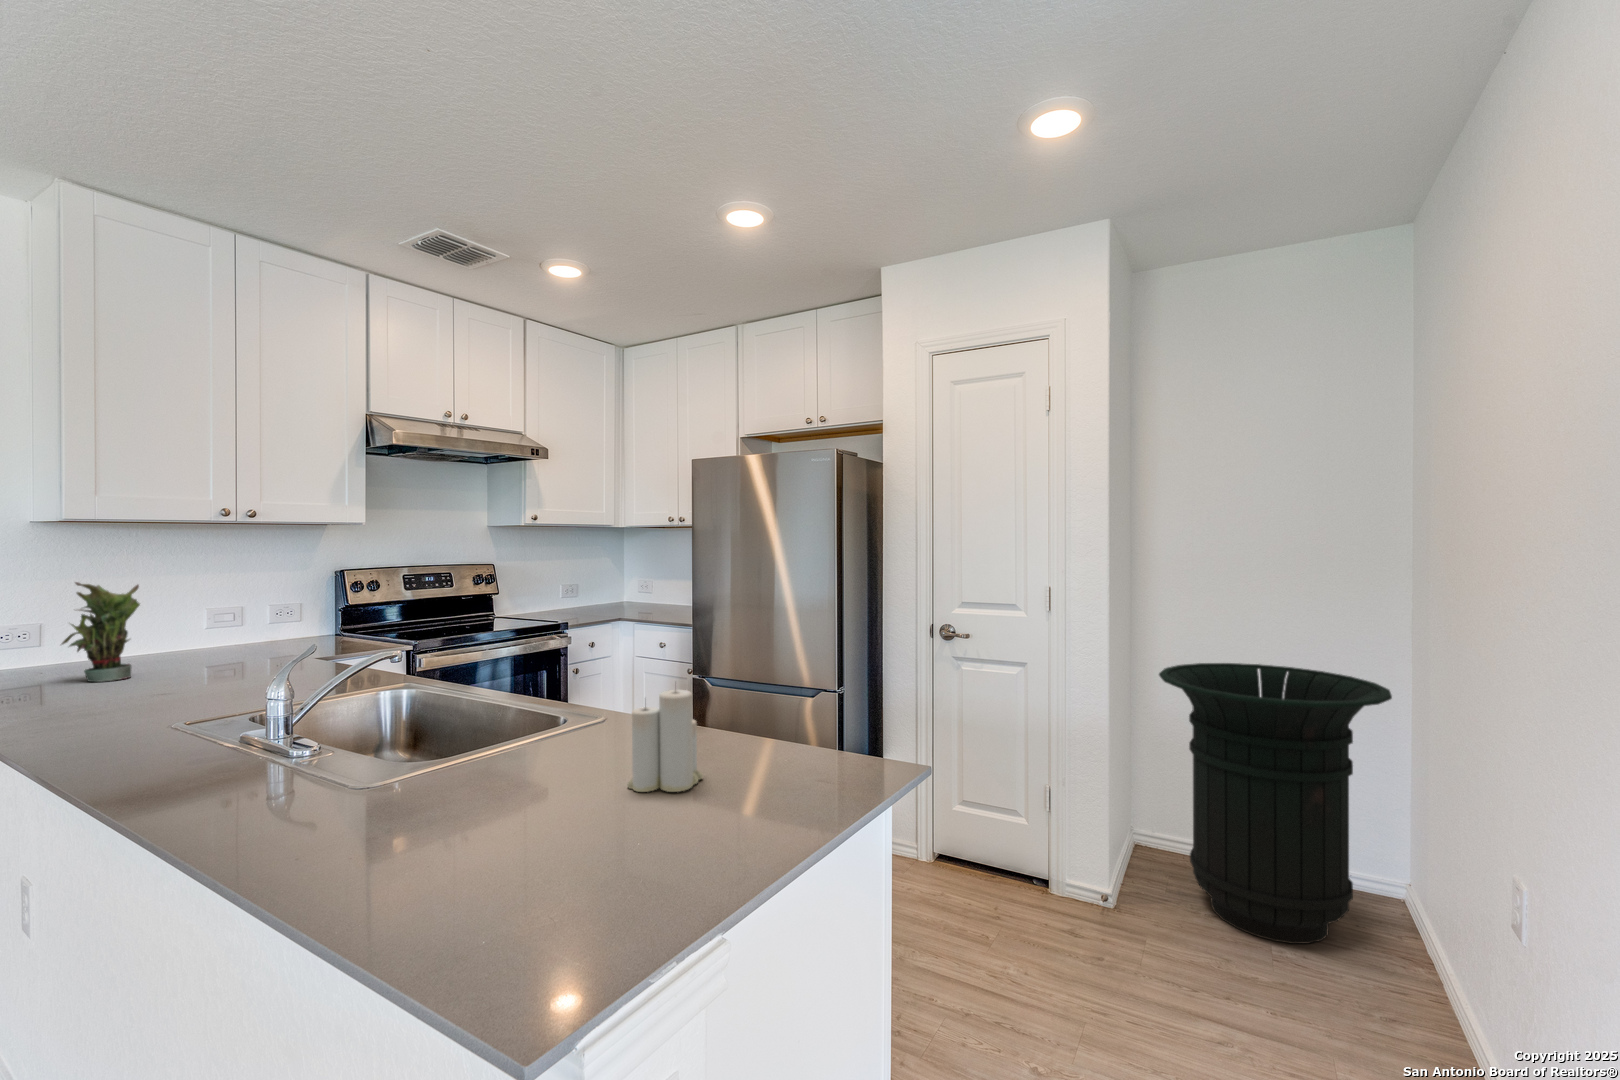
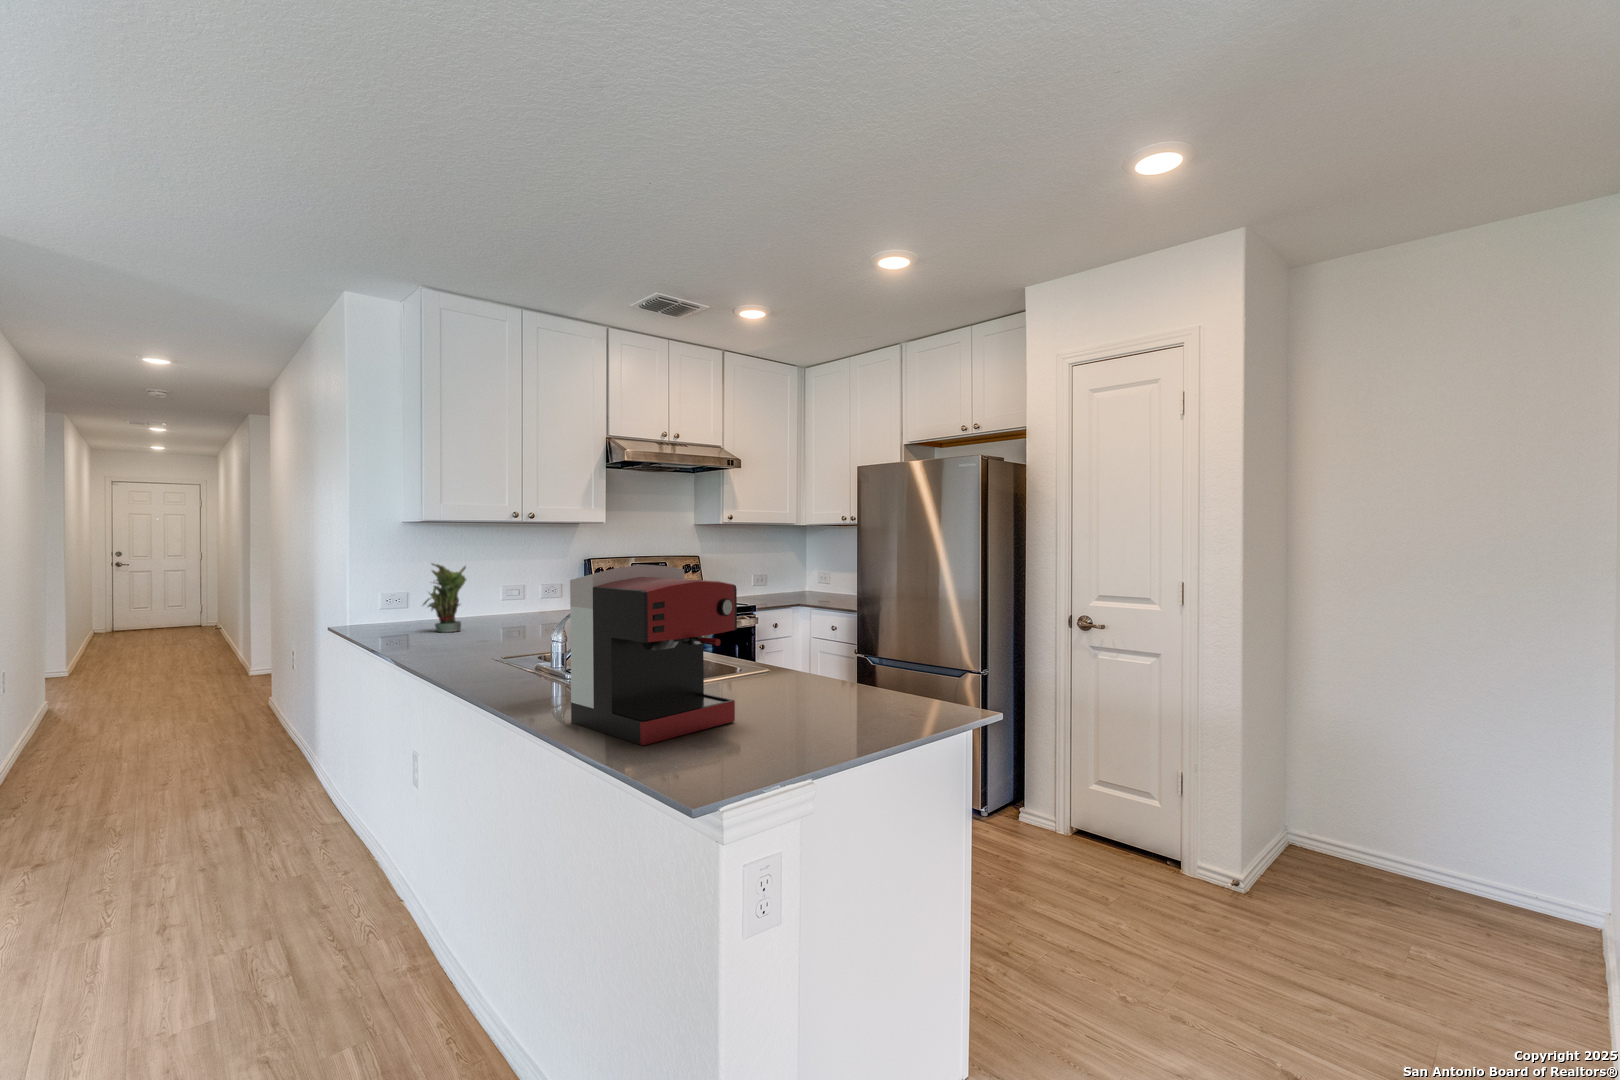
coffee maker: none [283,589,573,895] -> present [570,564,737,745]
trash can: present [1159,663,1392,944] -> none [1301,663,1560,948]
candle: present [627,689,703,792] -> none [775,635,829,713]

